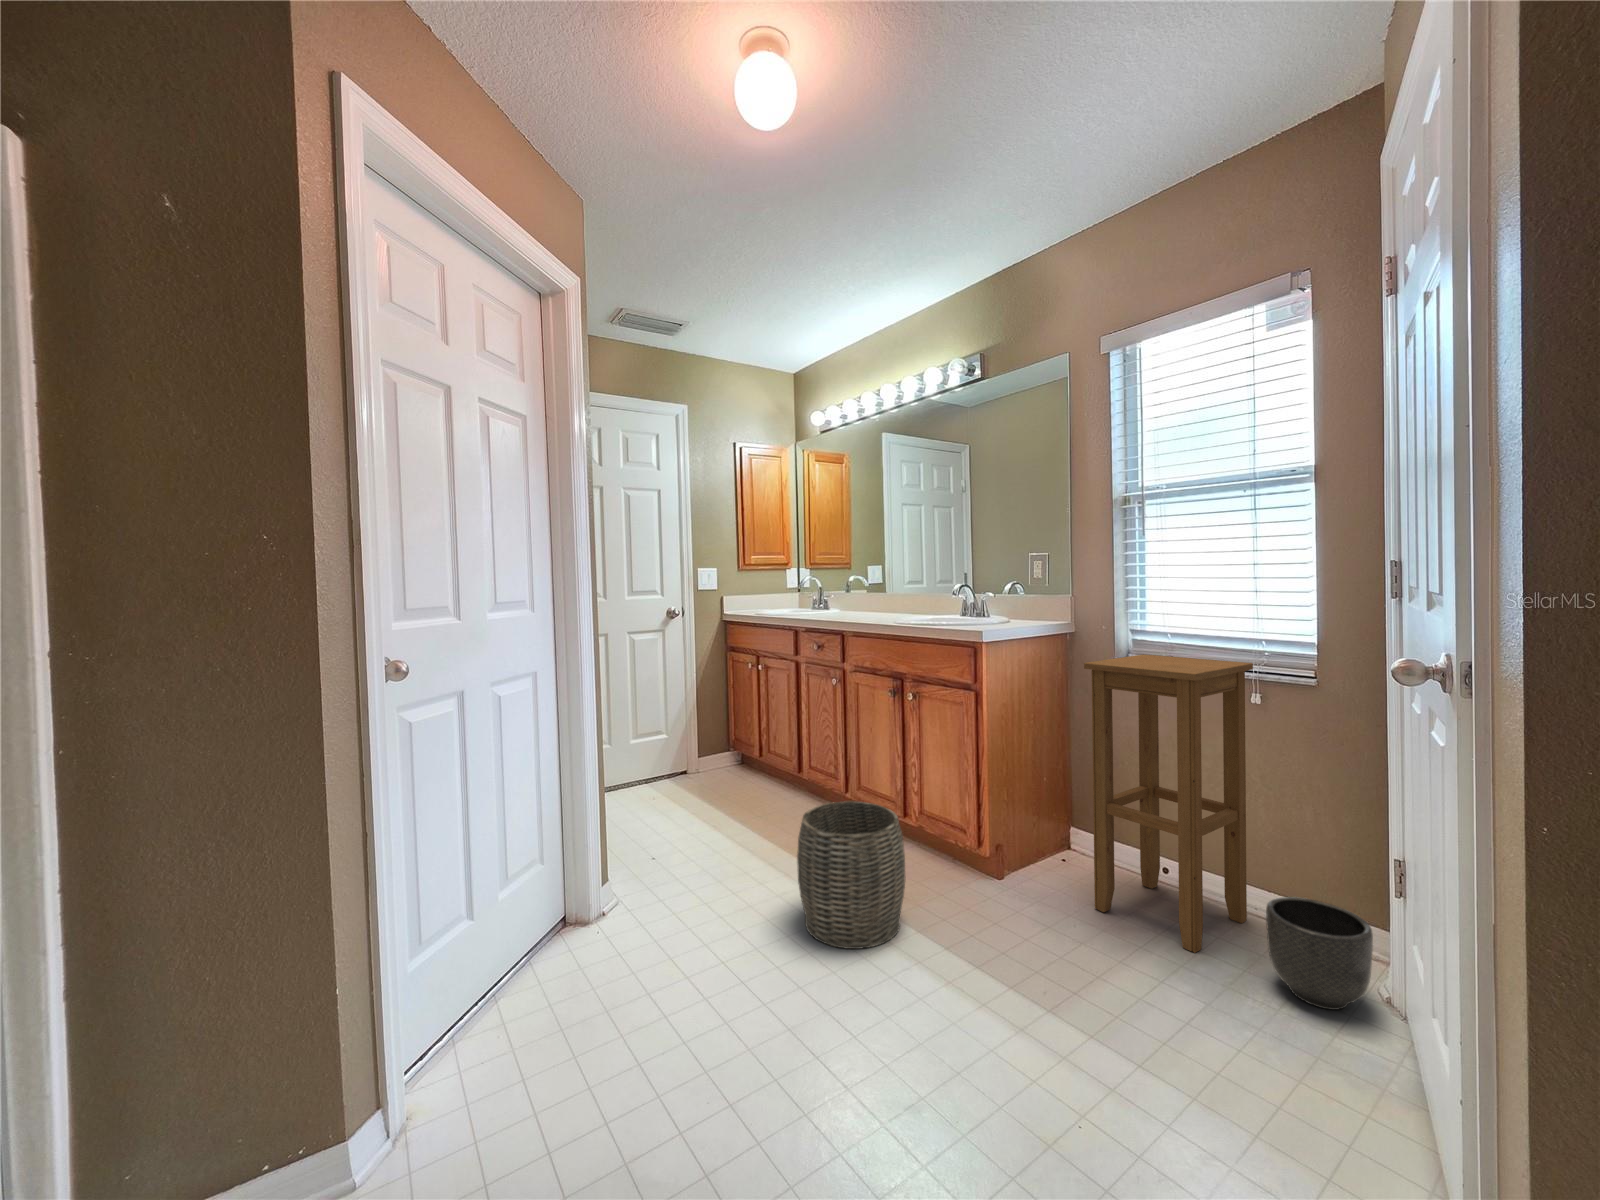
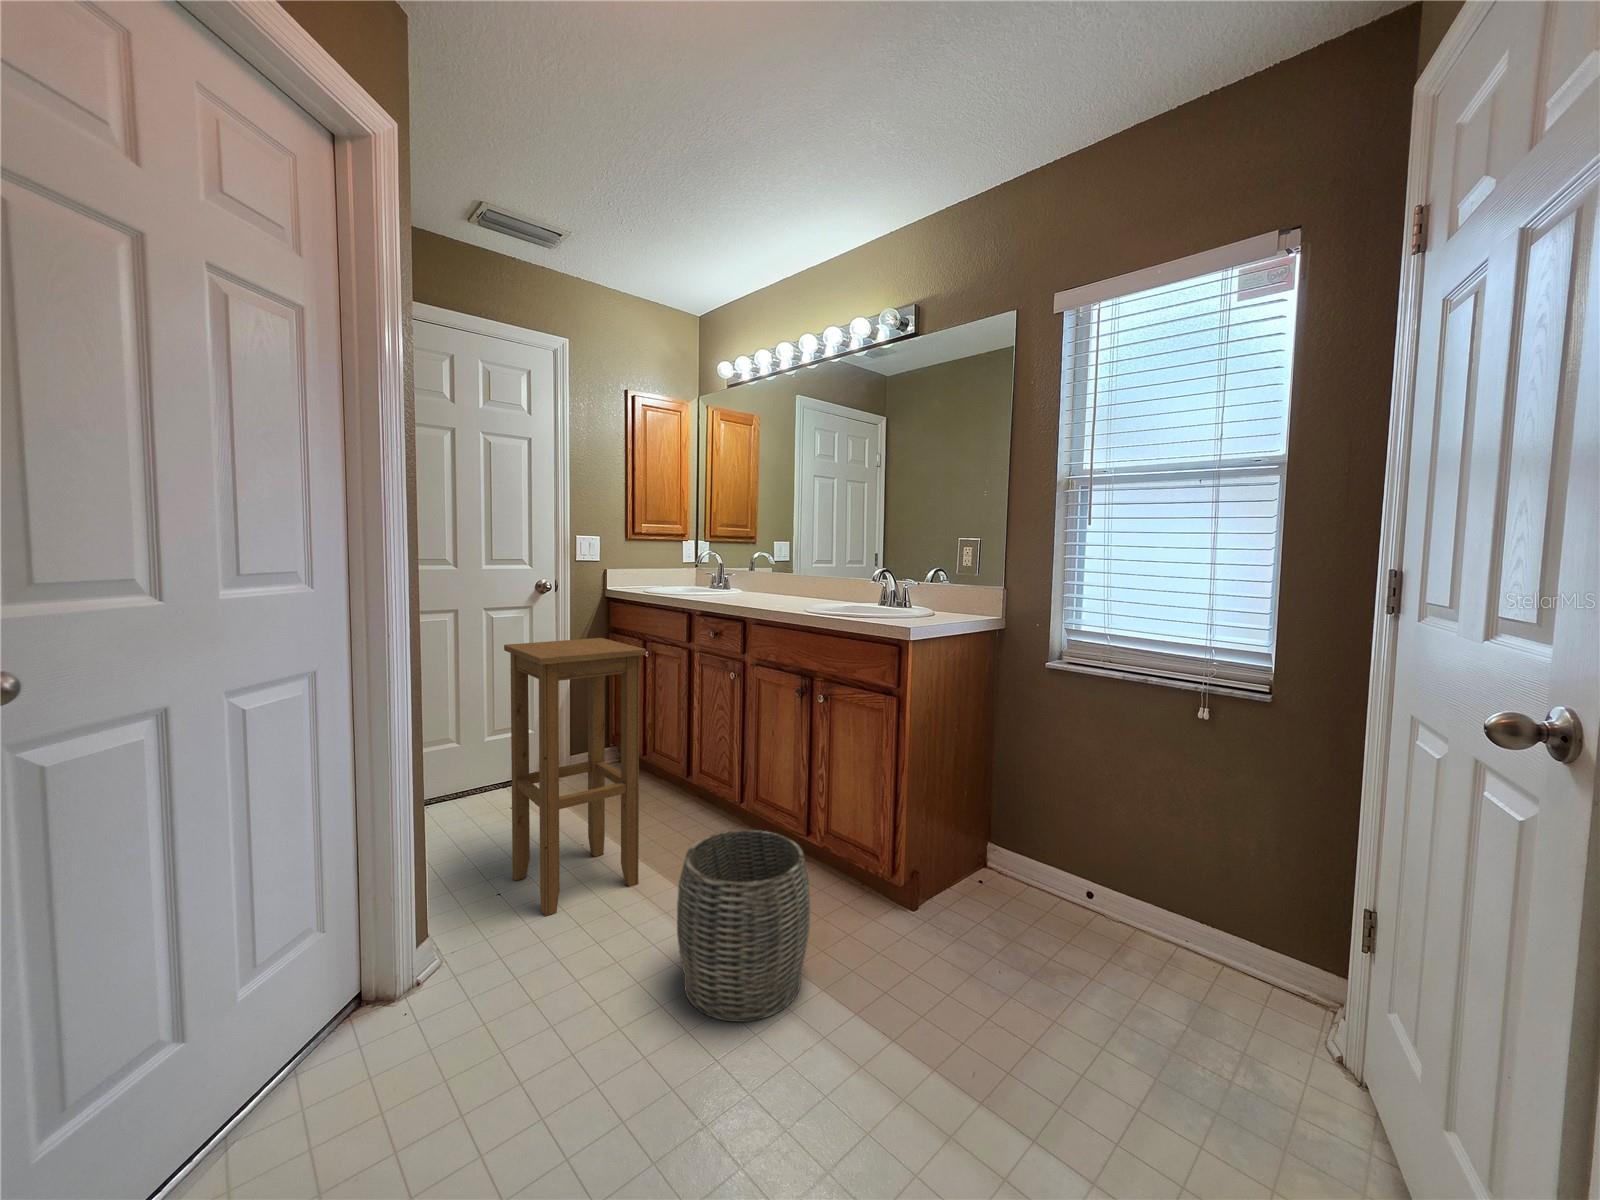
stool: present [1084,654,1253,953] -> present [504,638,646,916]
planter: present [1266,897,1373,1010] -> none [1219,945,1338,1080]

